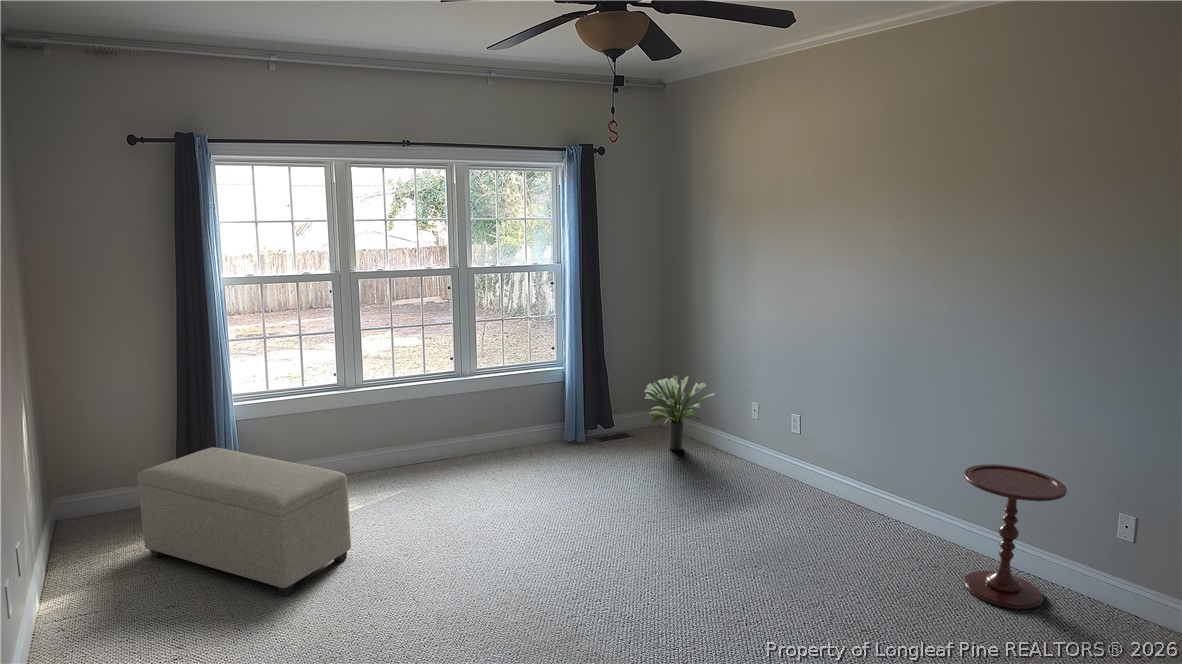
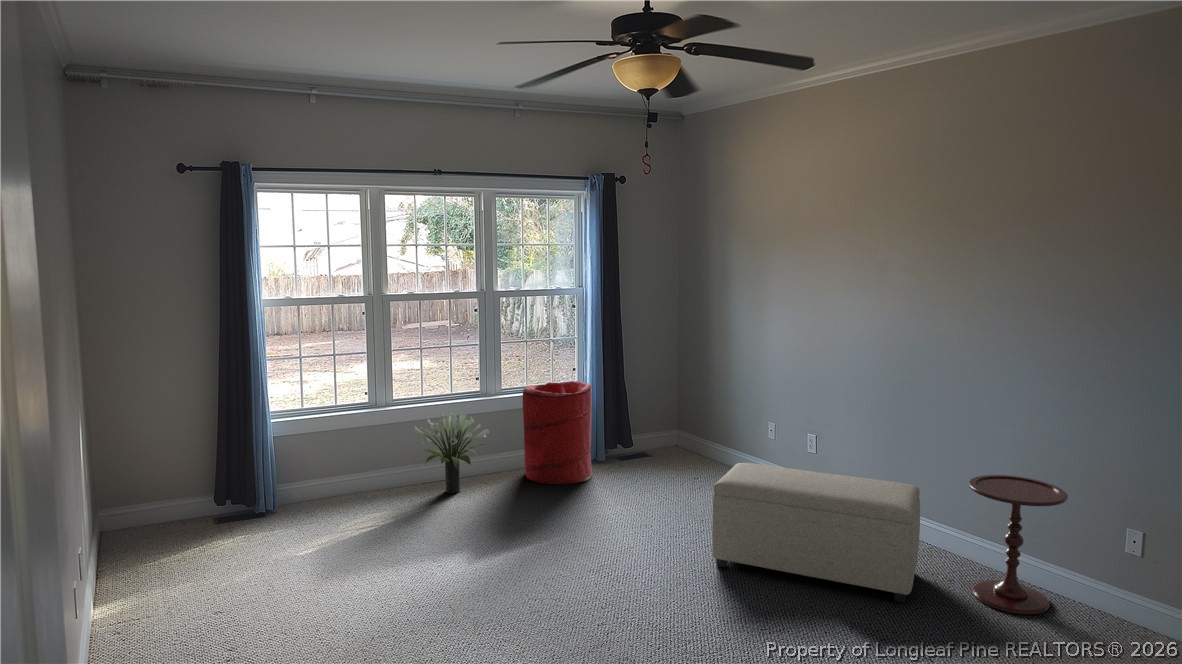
laundry hamper: none [499,360,570,466] -> present [523,381,592,484]
potted plant: present [644,376,715,450] -> present [414,413,490,493]
ottoman: present [137,447,351,596] -> present [712,463,920,603]

